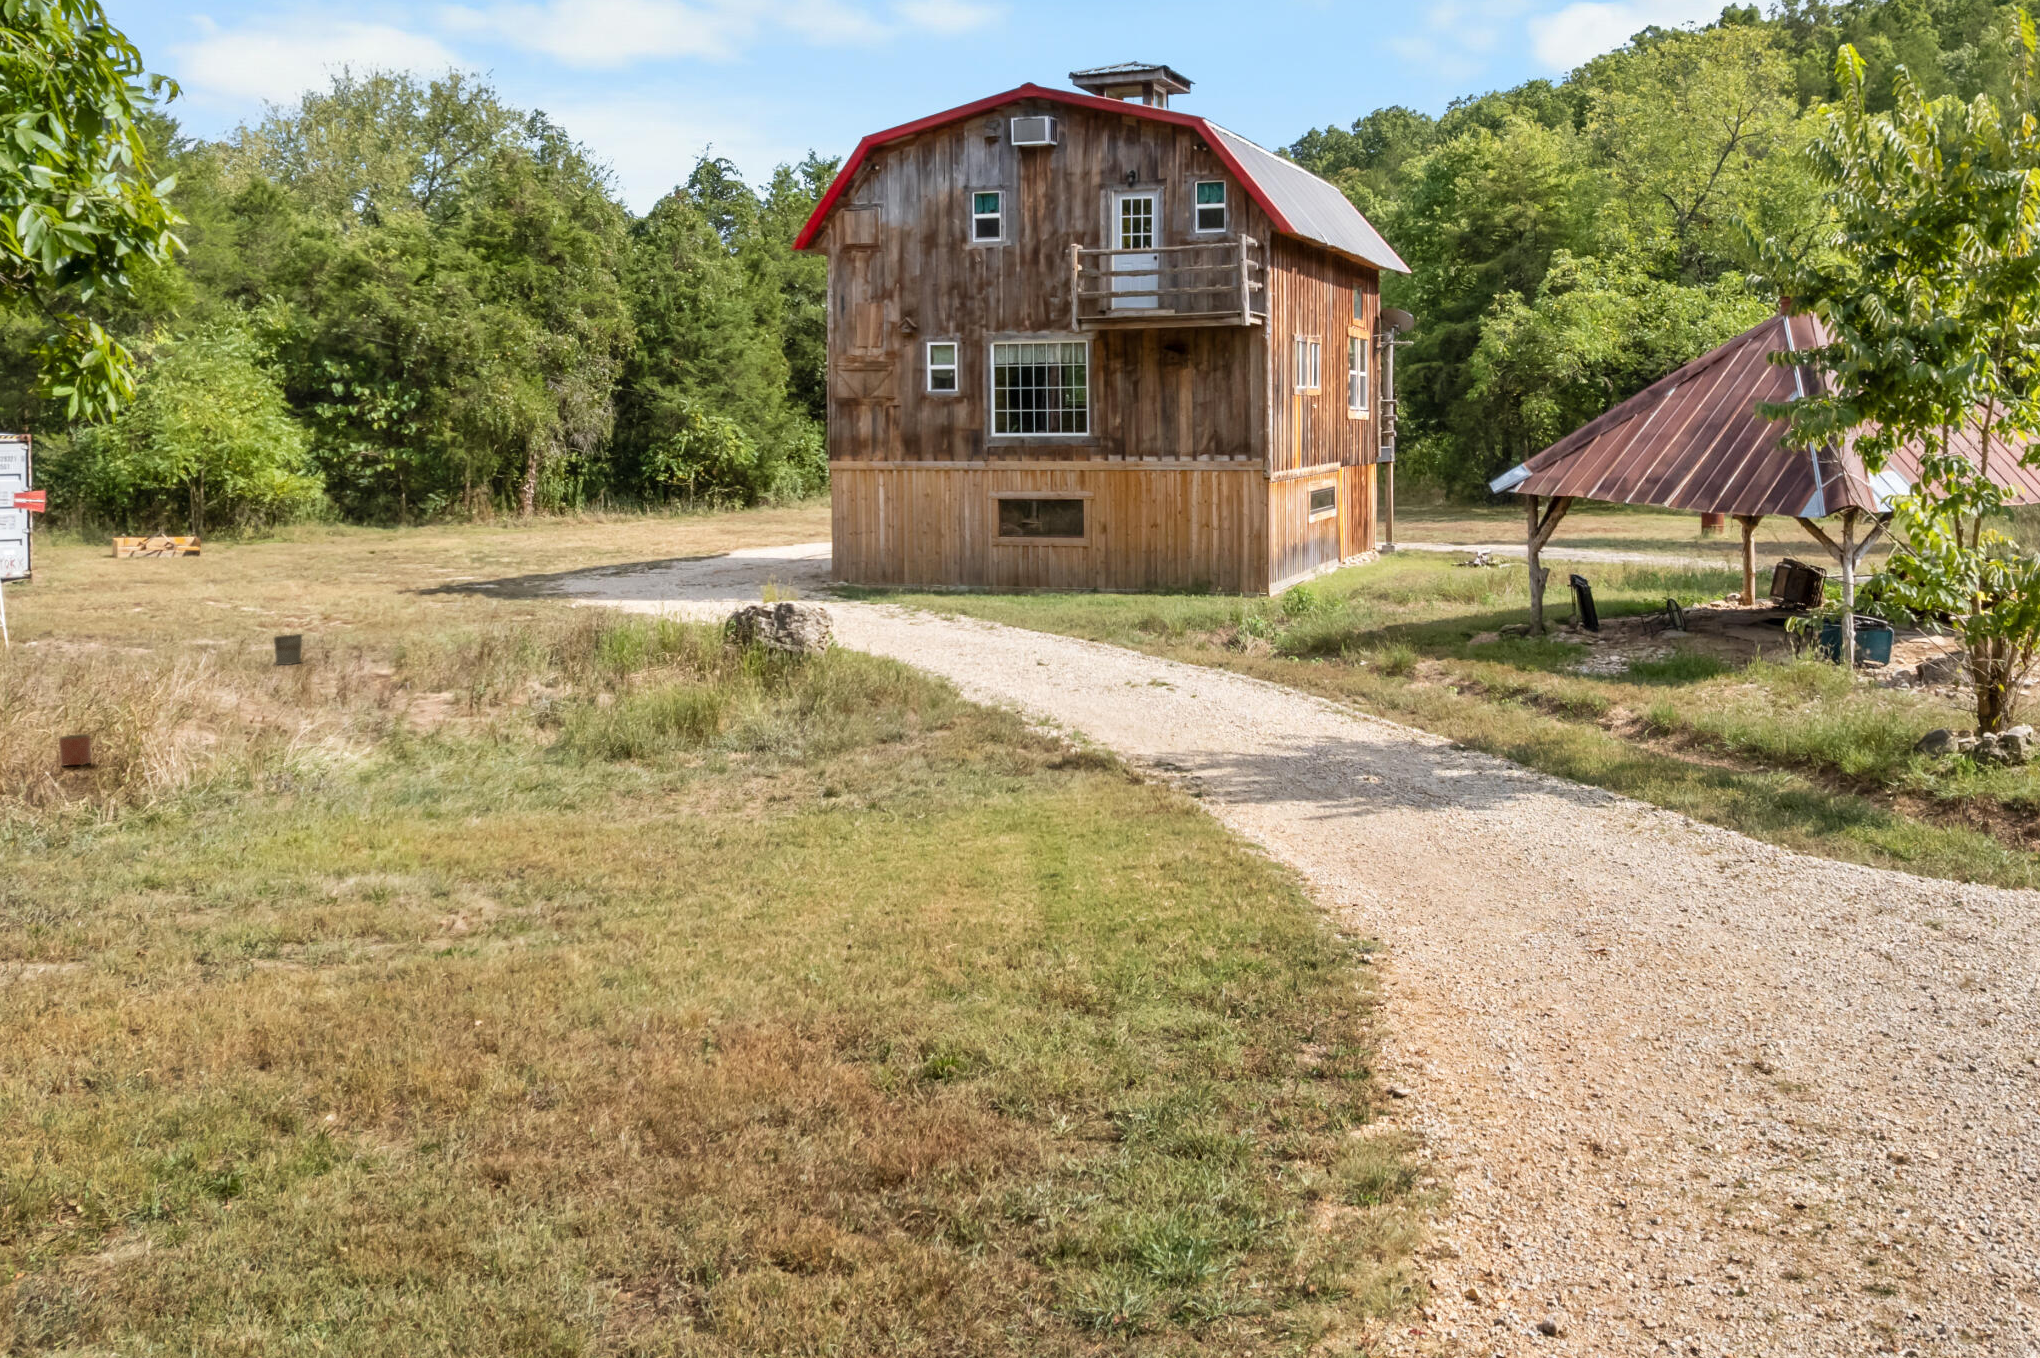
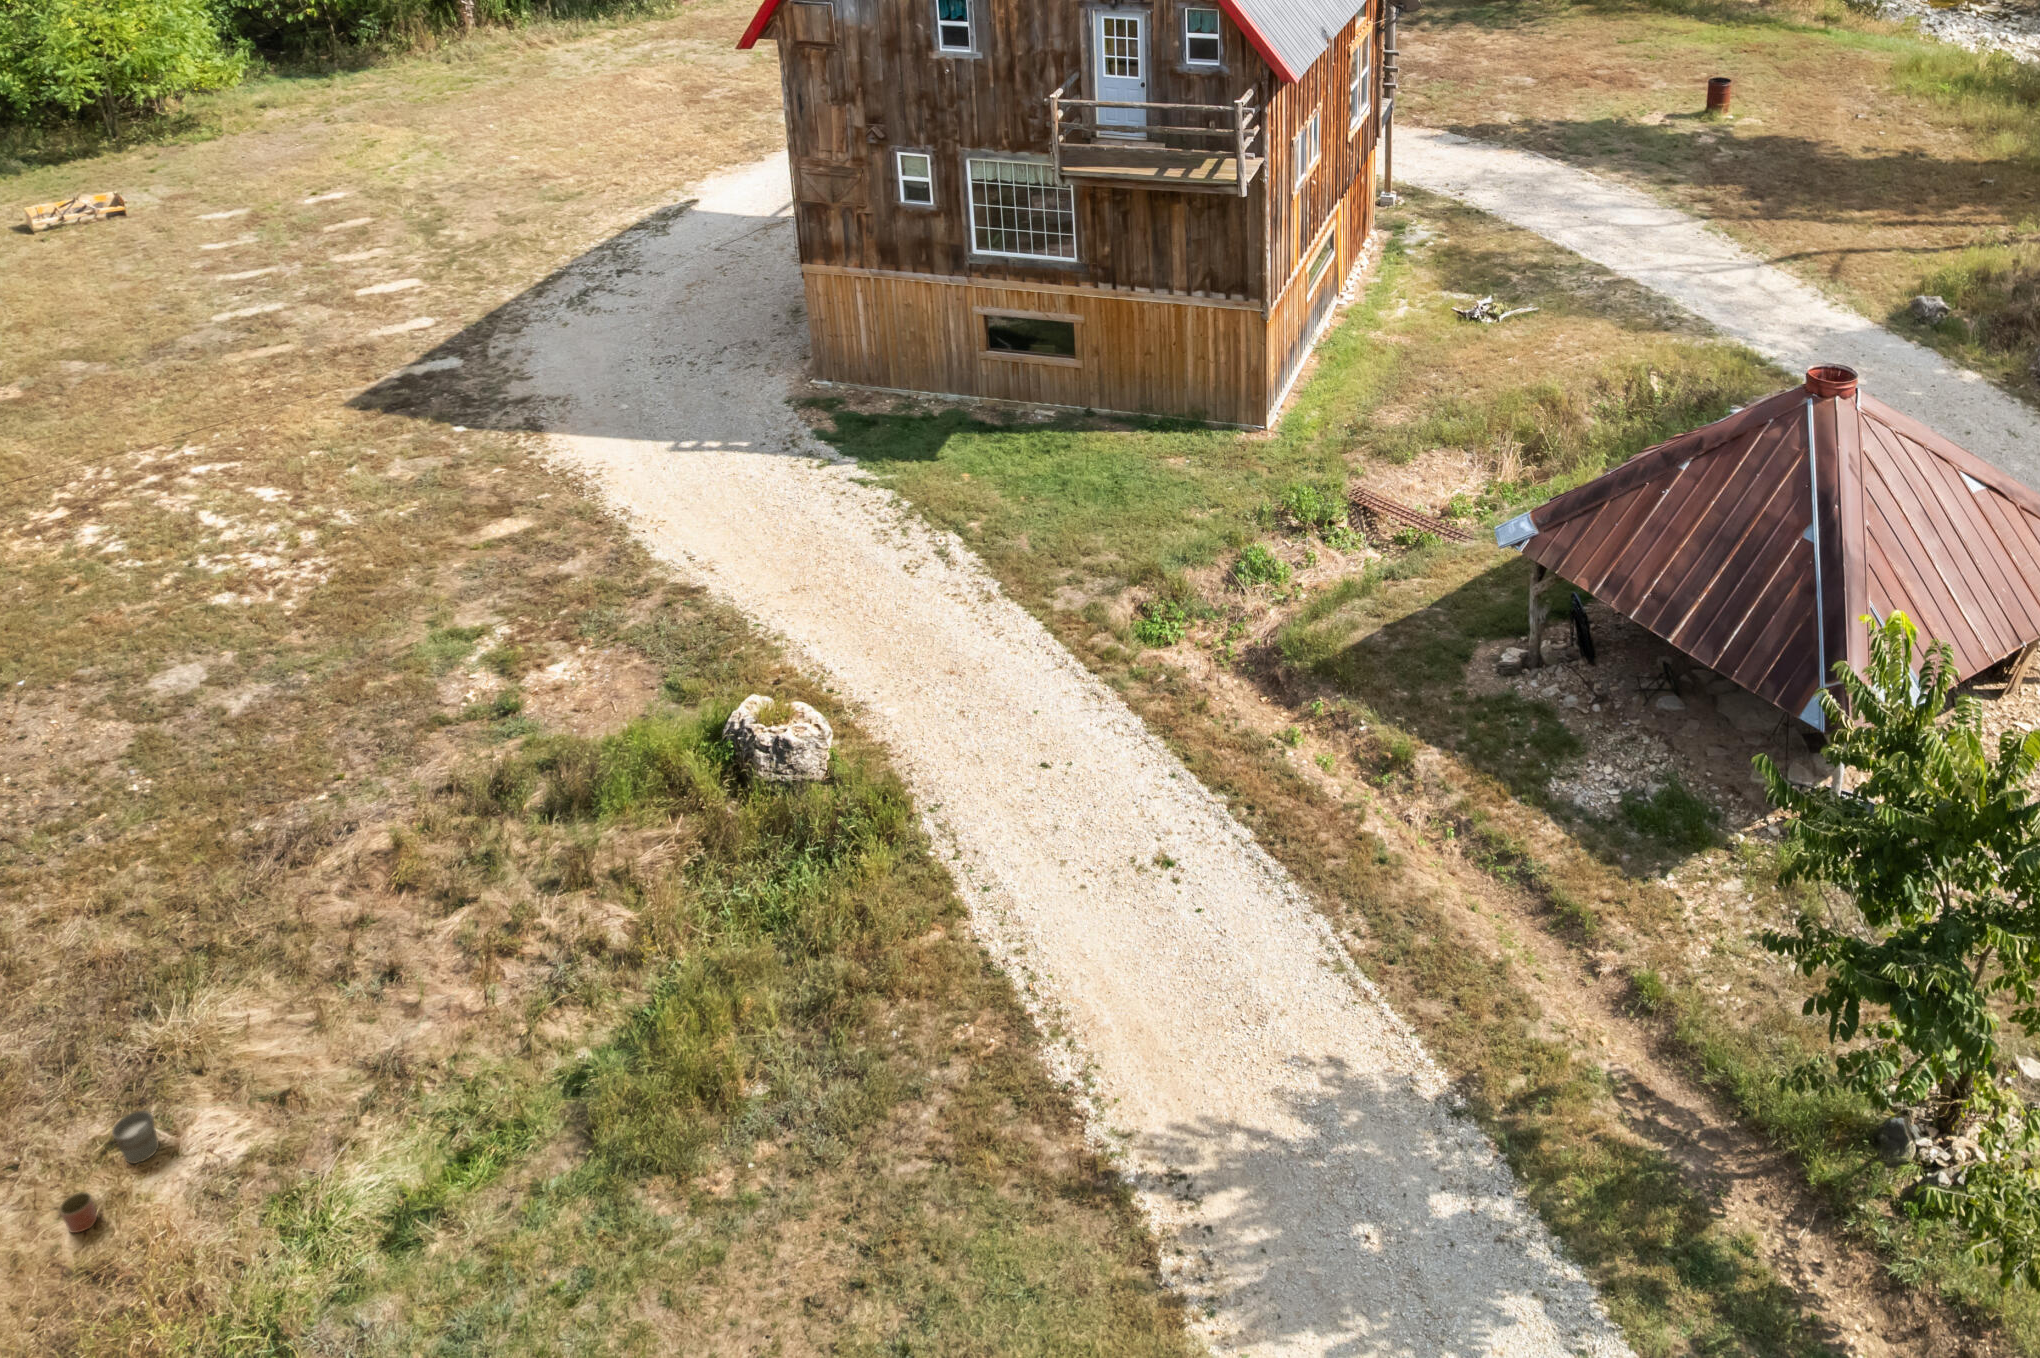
bucket: present [274,634,303,665] -> present [112,1111,159,1163]

